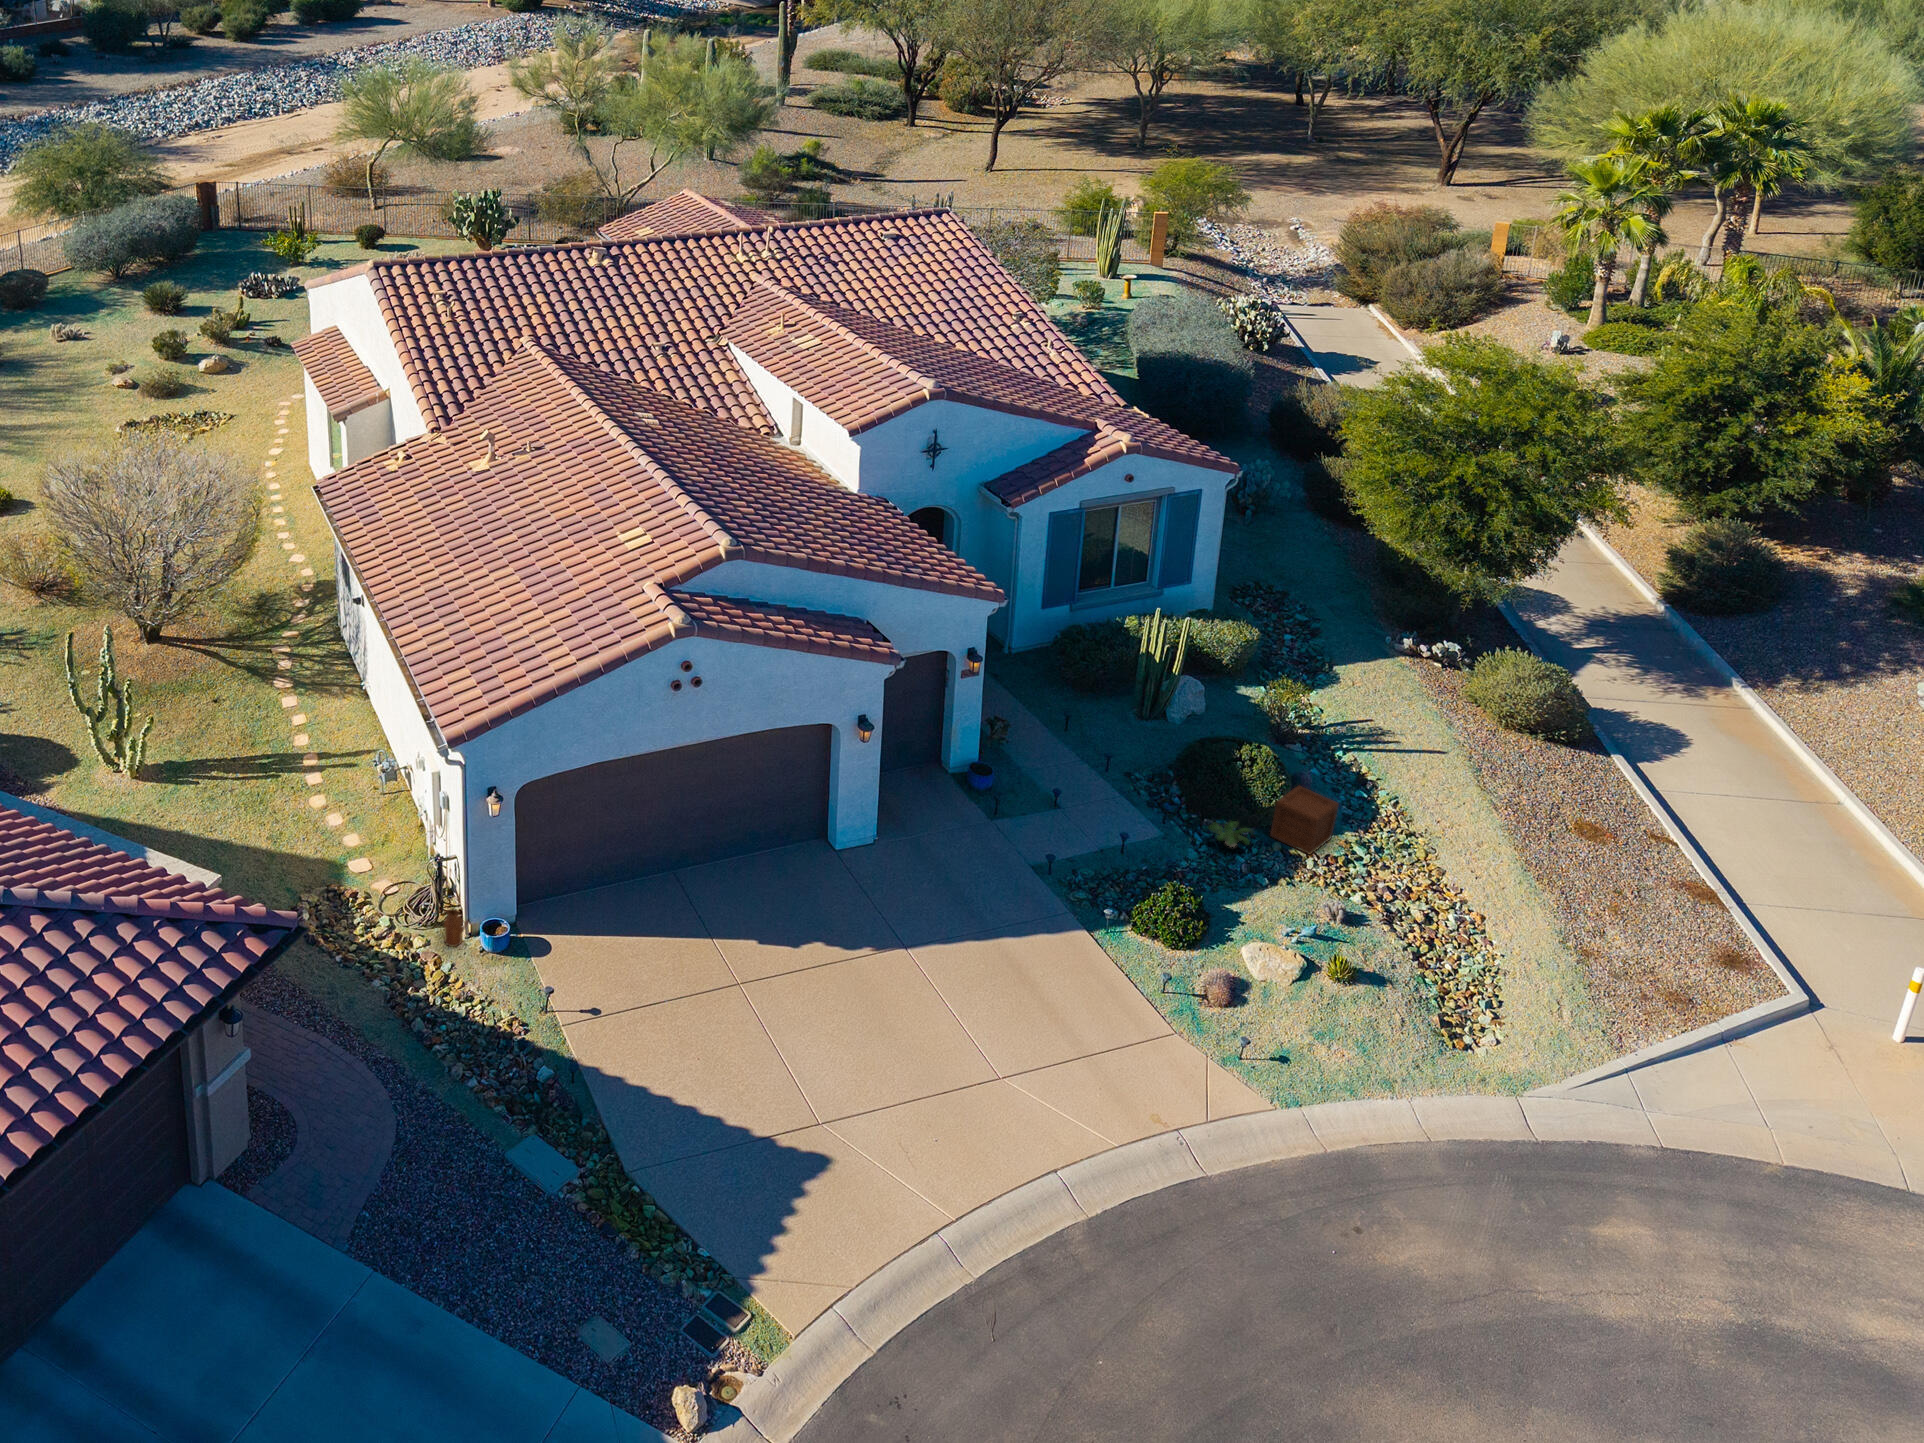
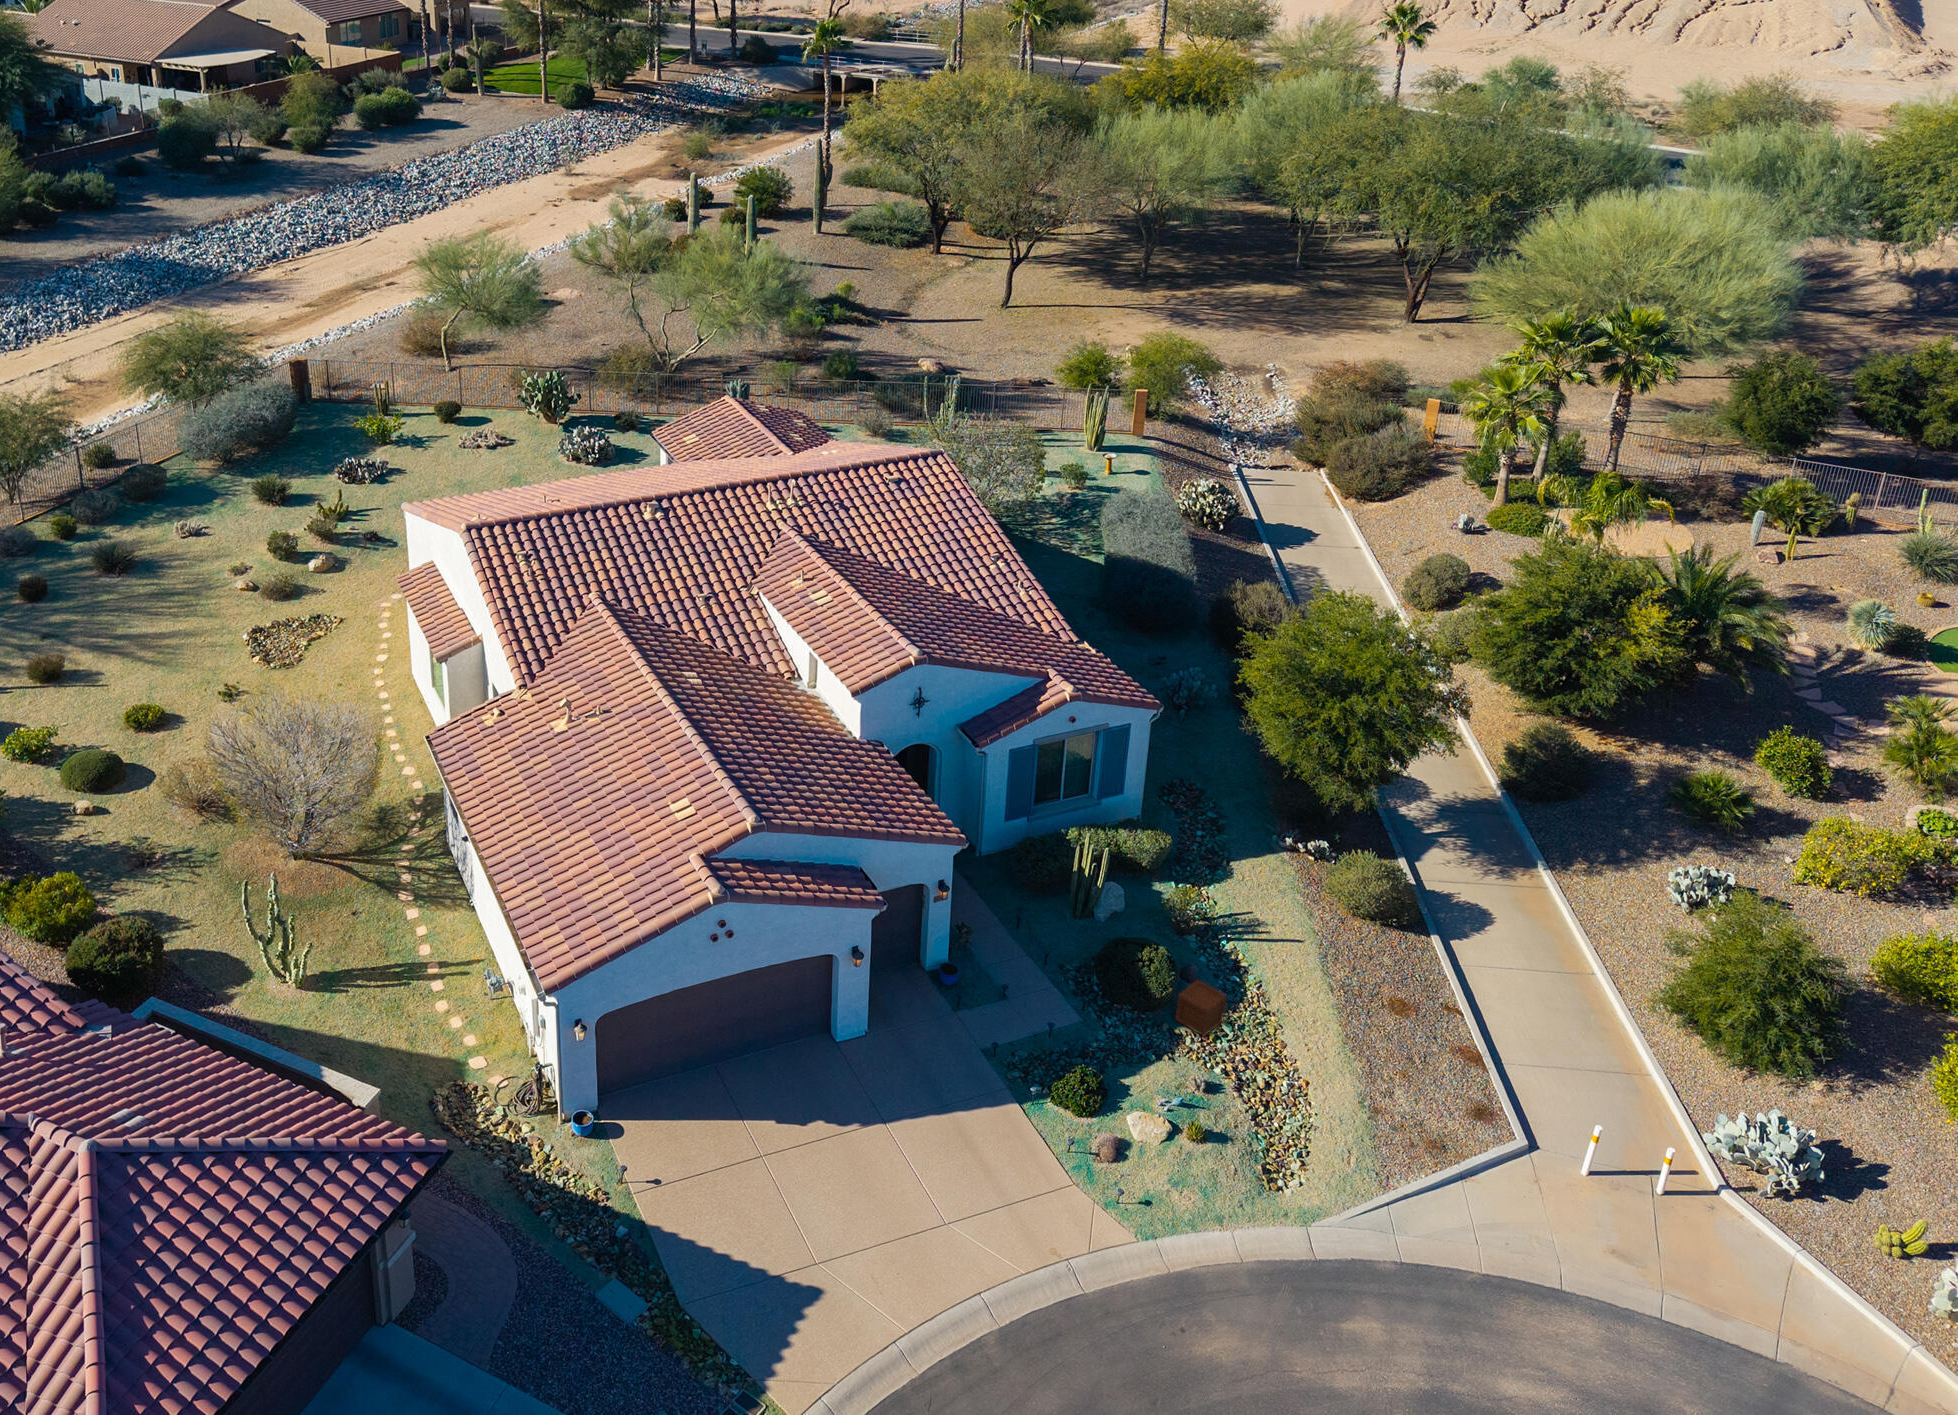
potted plant: present [1209,821,1252,847] -> none [1126,1010,1162,1031]
watering can: present [444,909,469,947] -> none [537,1103,557,1132]

